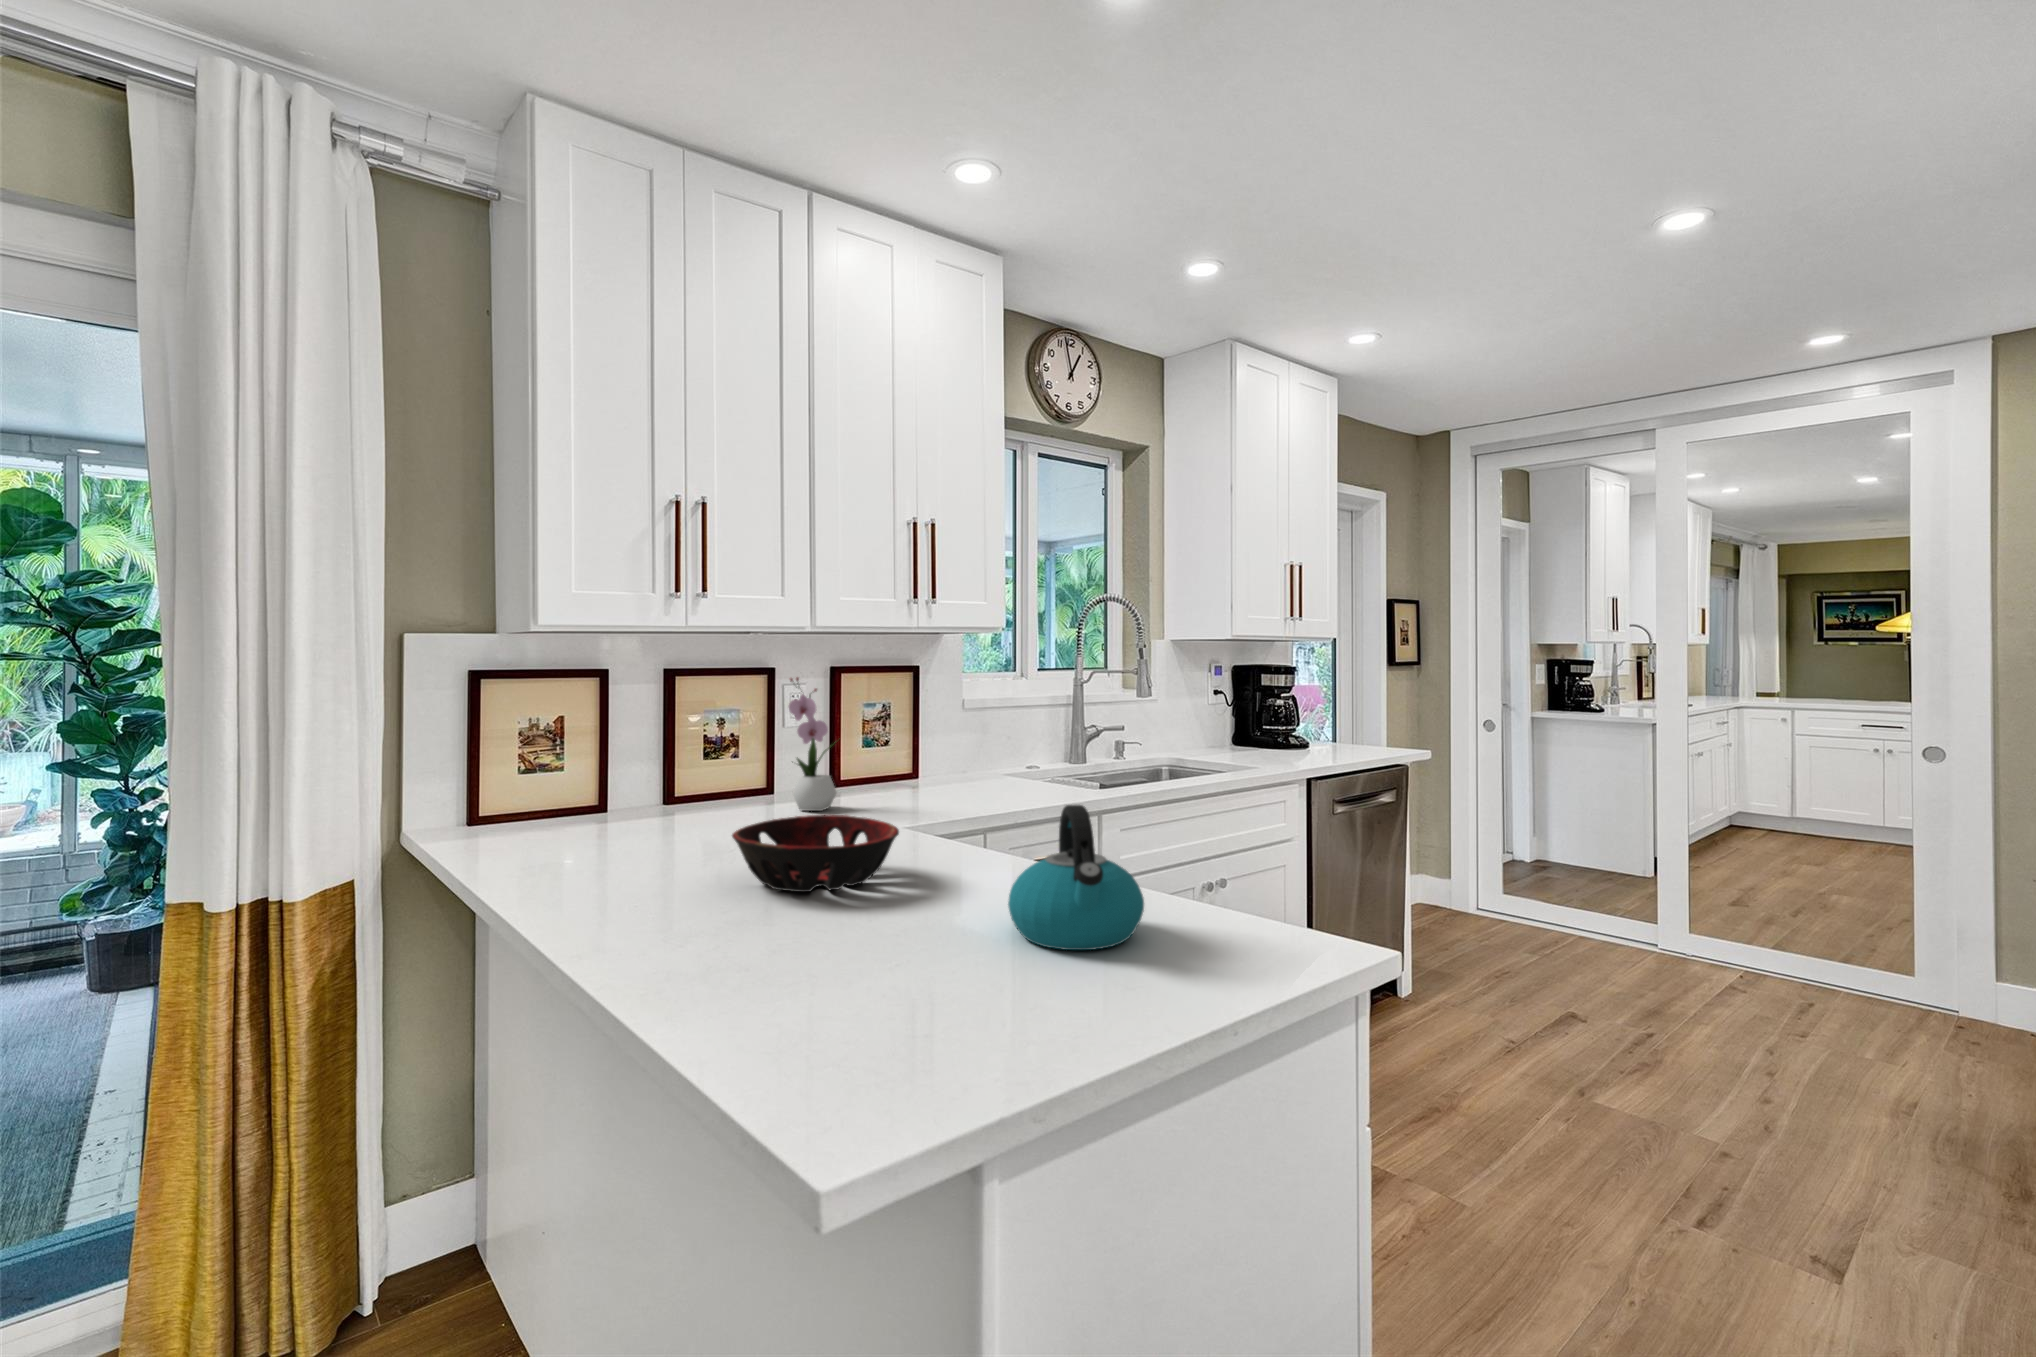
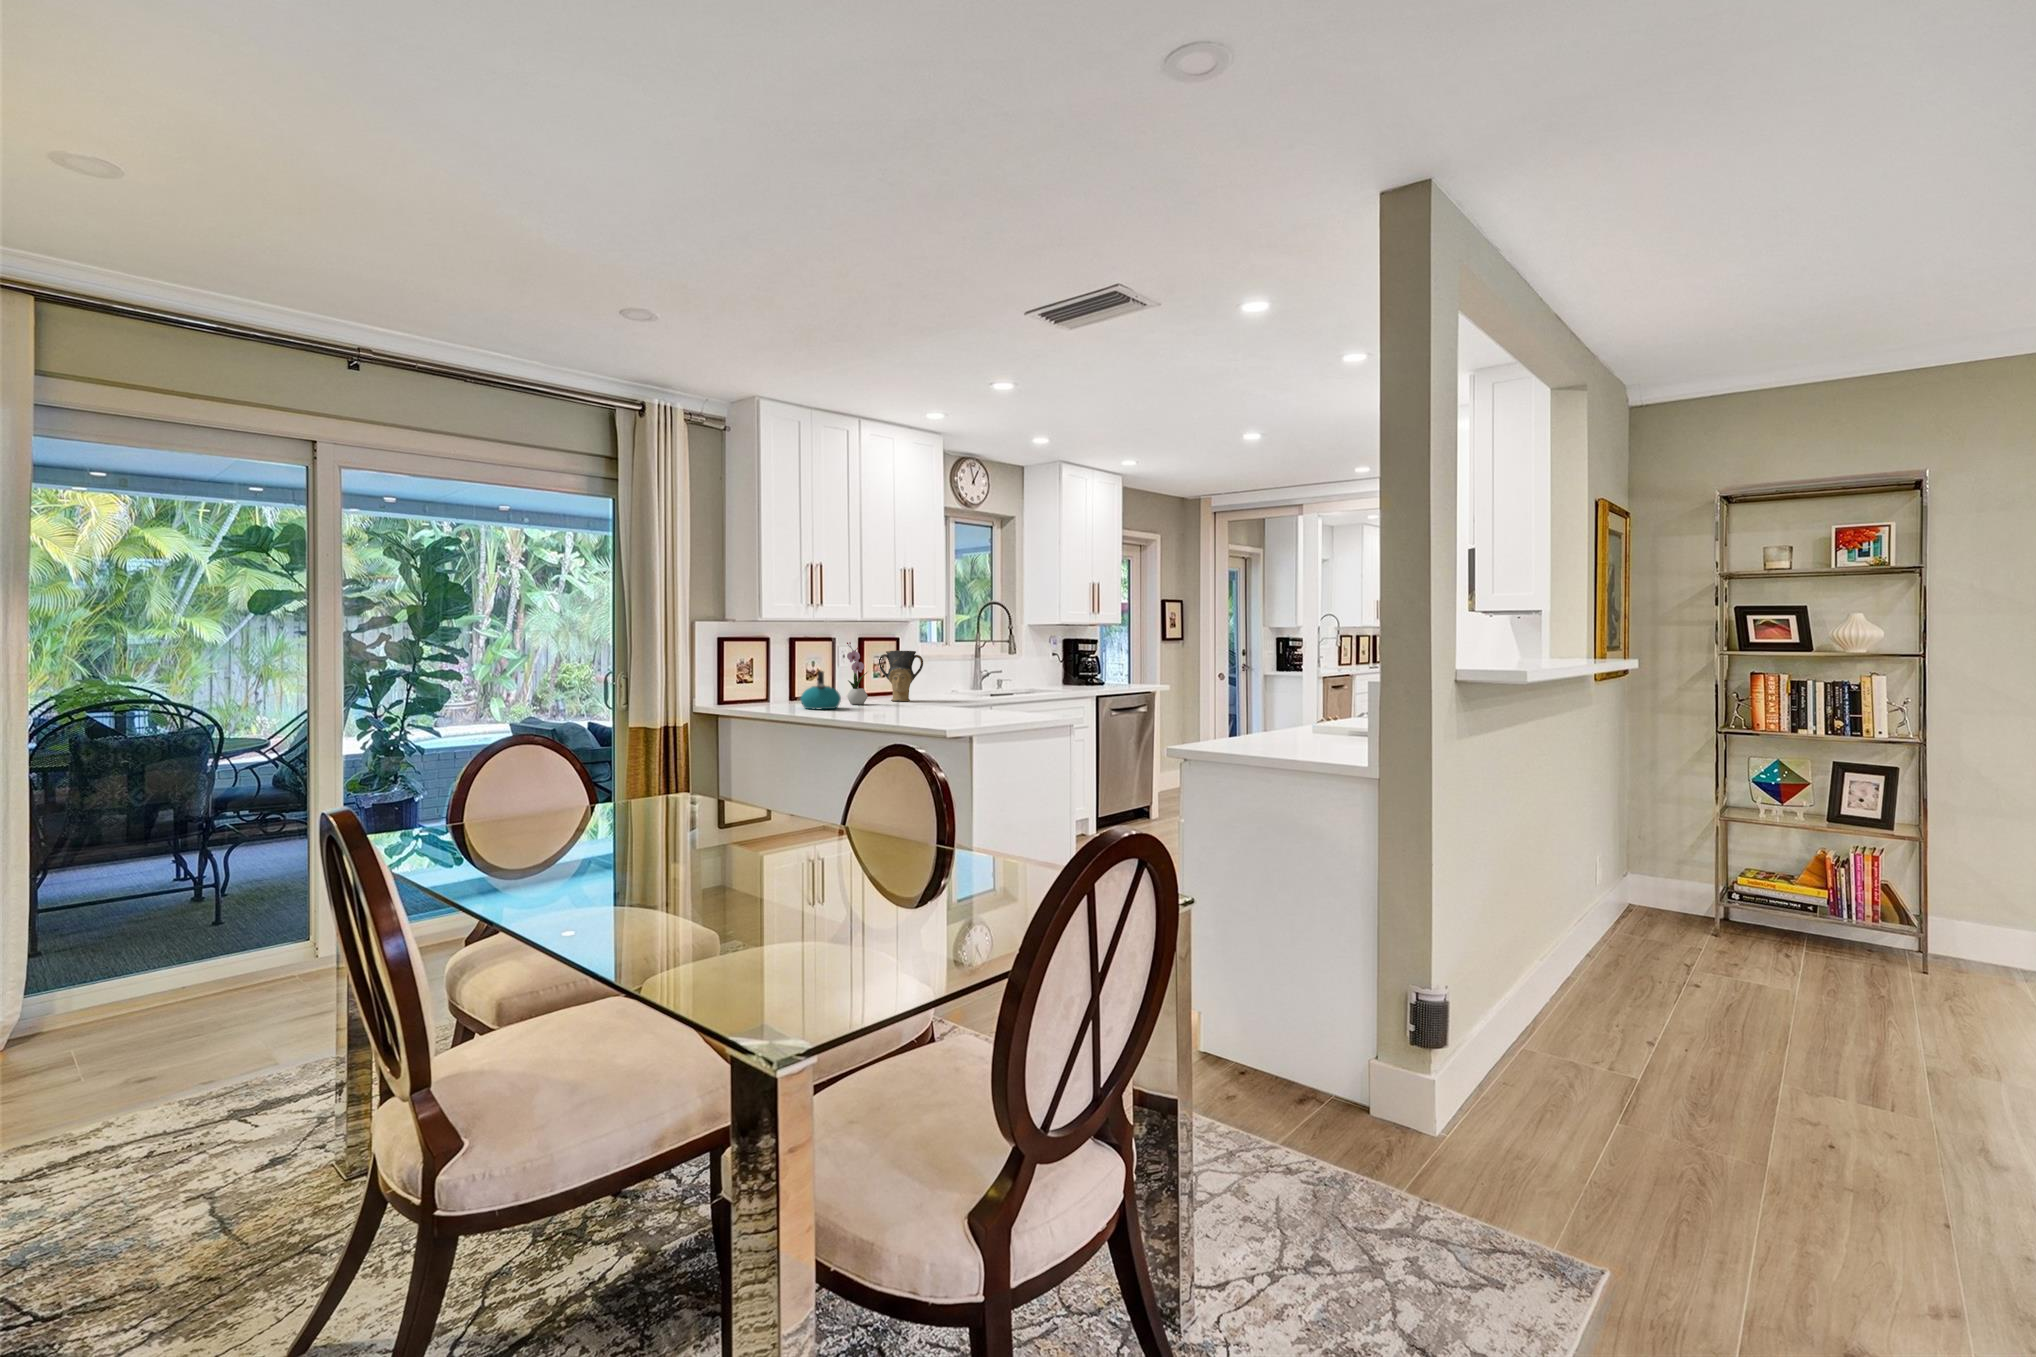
vase: none [873,693,964,796] -> present [879,651,923,701]
kettle: present [1008,805,1144,950] -> present [800,671,841,709]
decorative bowl: present [732,815,899,892] -> none [853,695,916,718]

